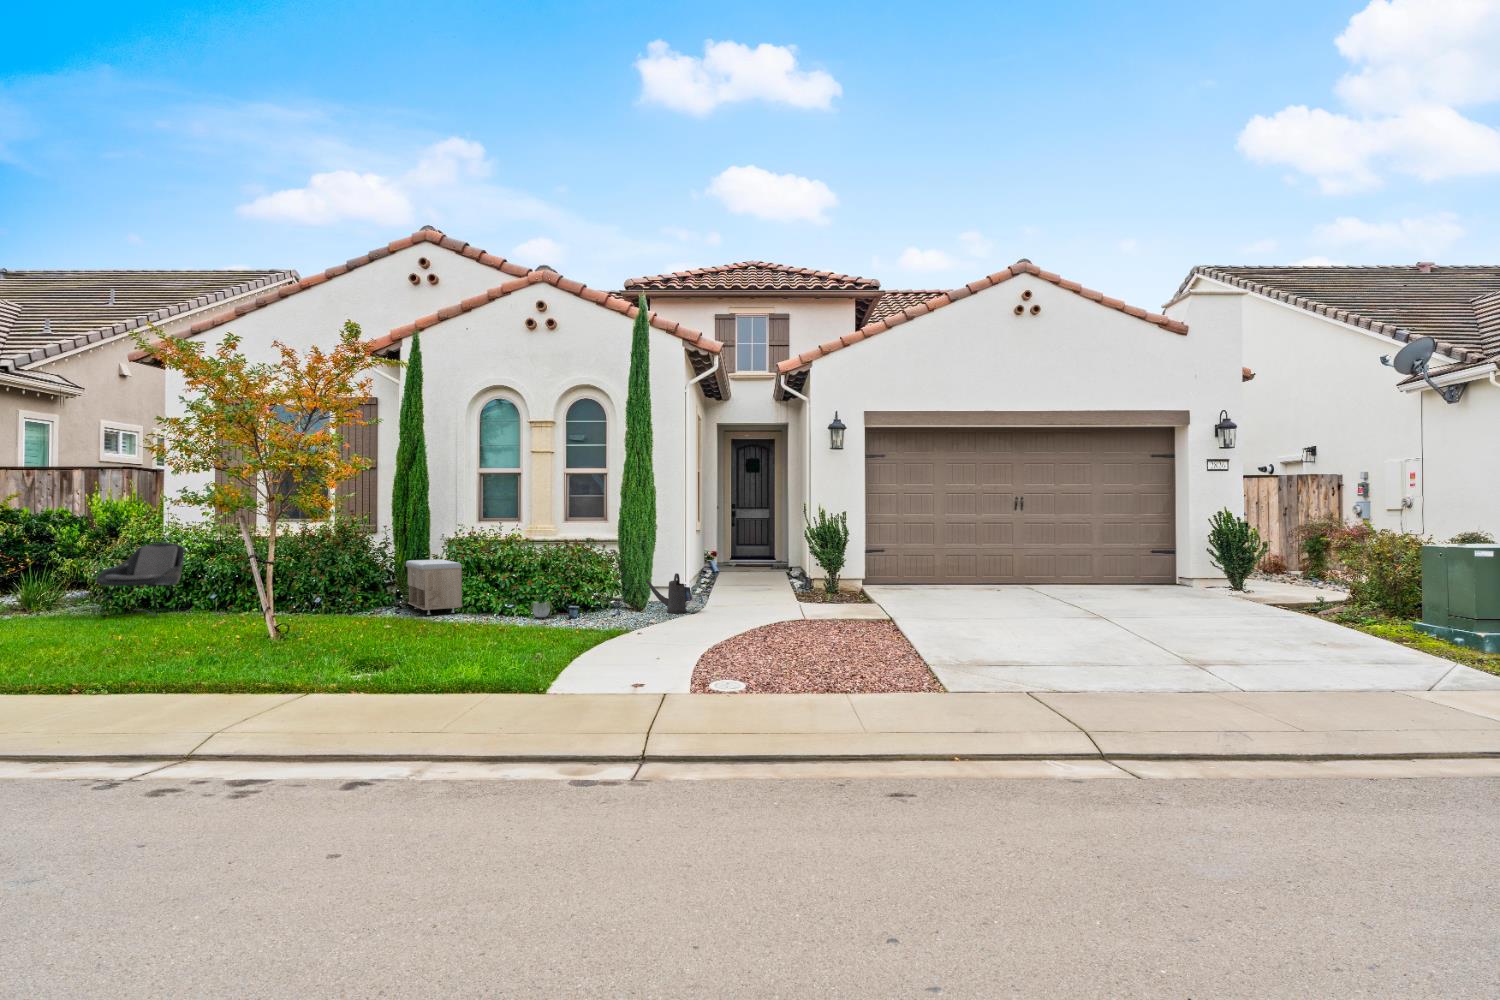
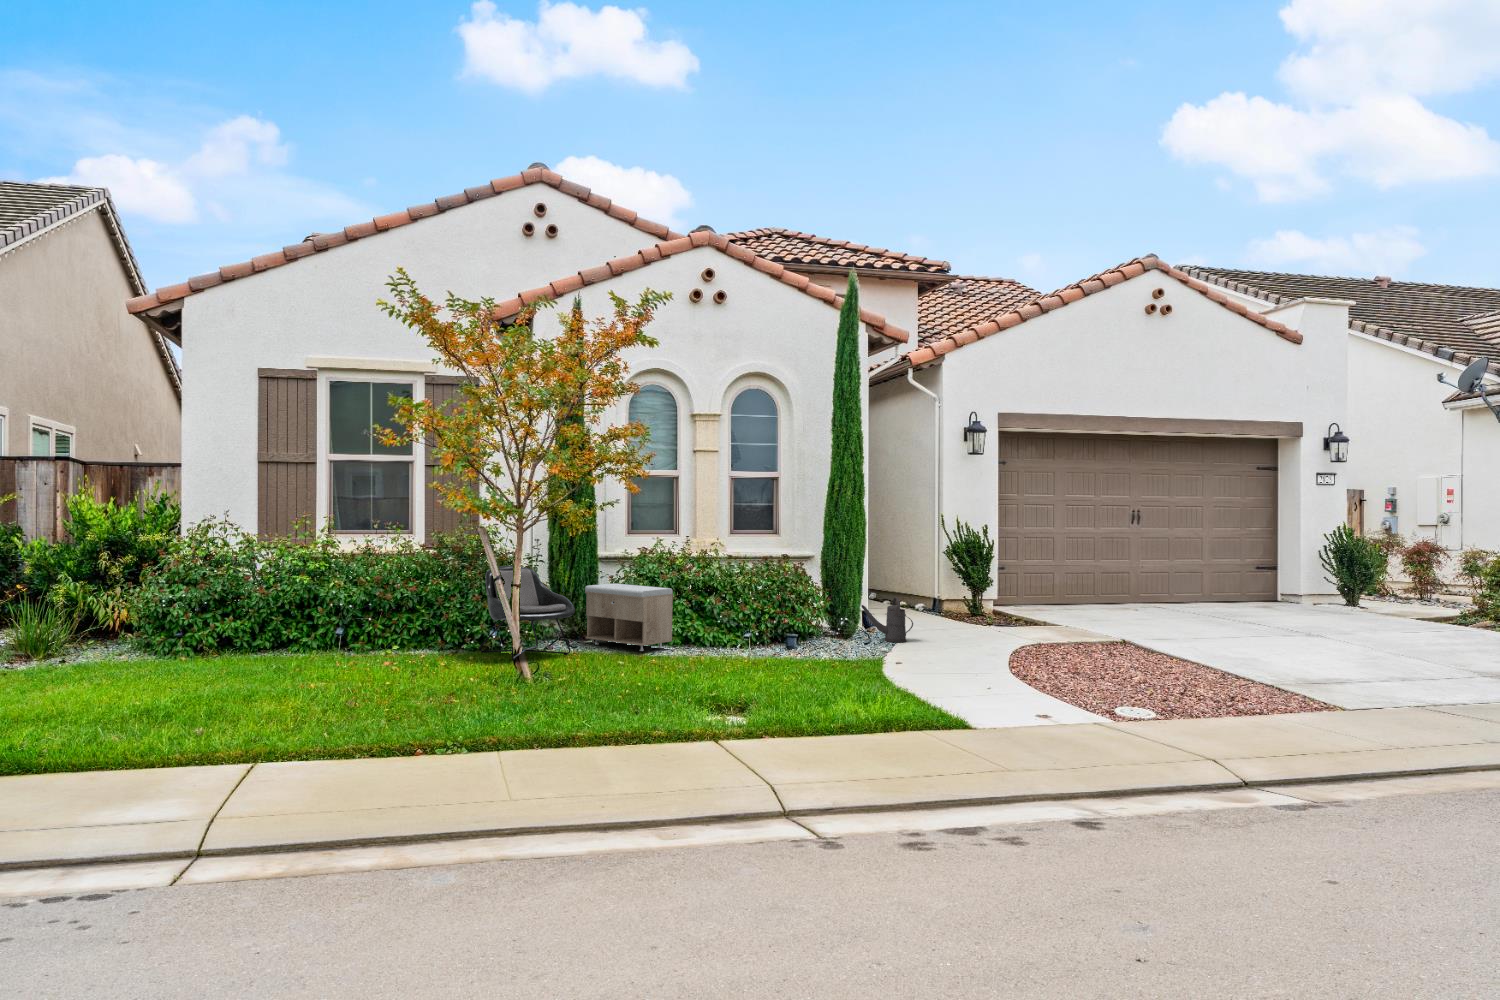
lounge chair: present [96,543,189,617] -> present [479,566,575,660]
potted plant: present [527,578,568,618] -> none [758,593,807,651]

